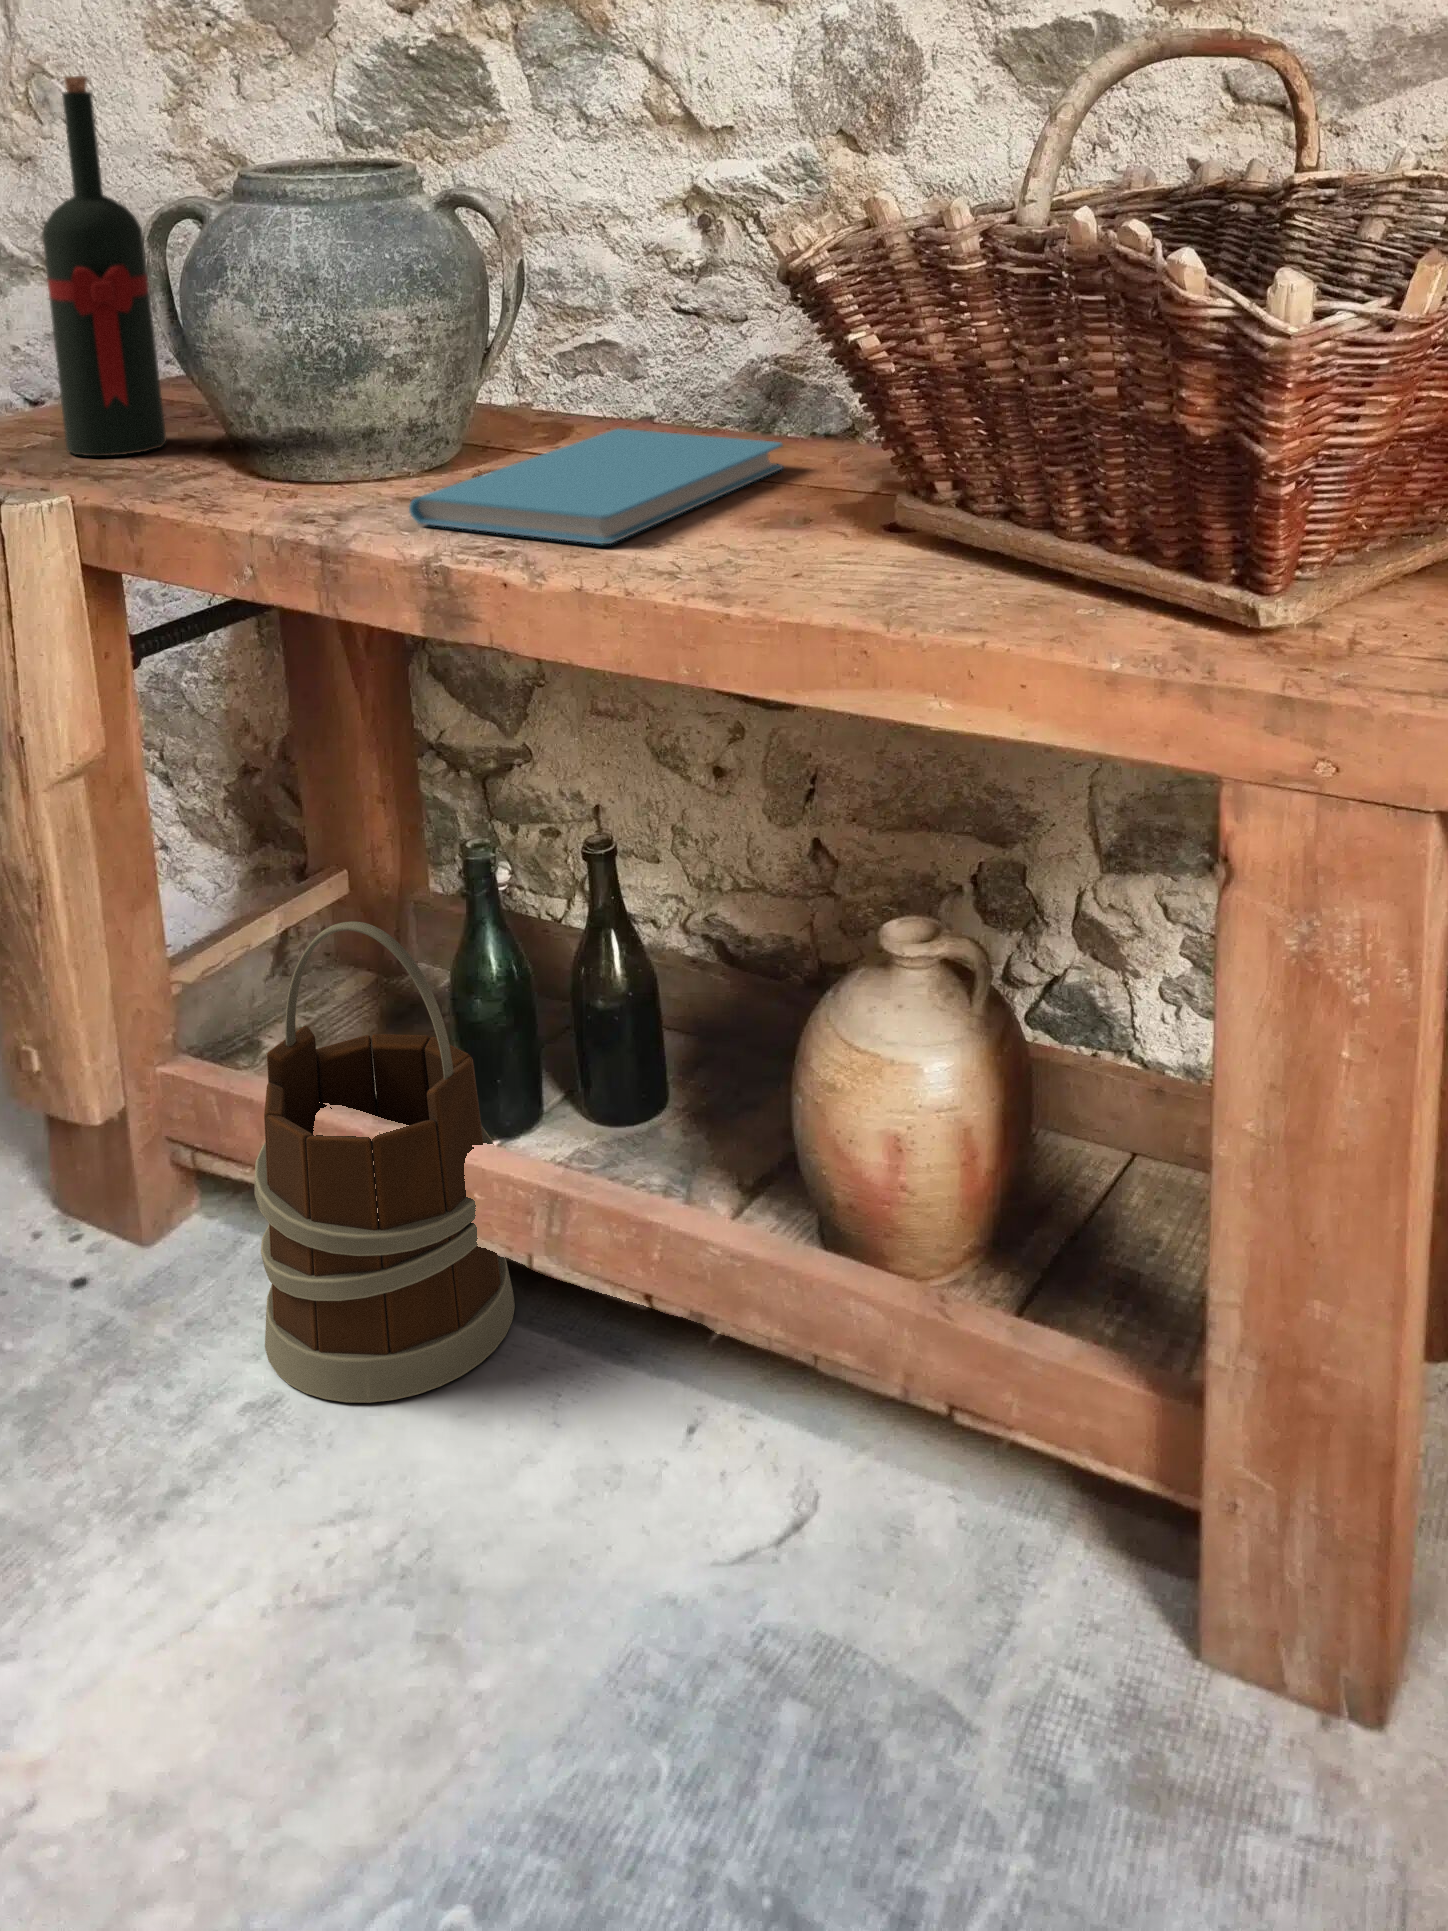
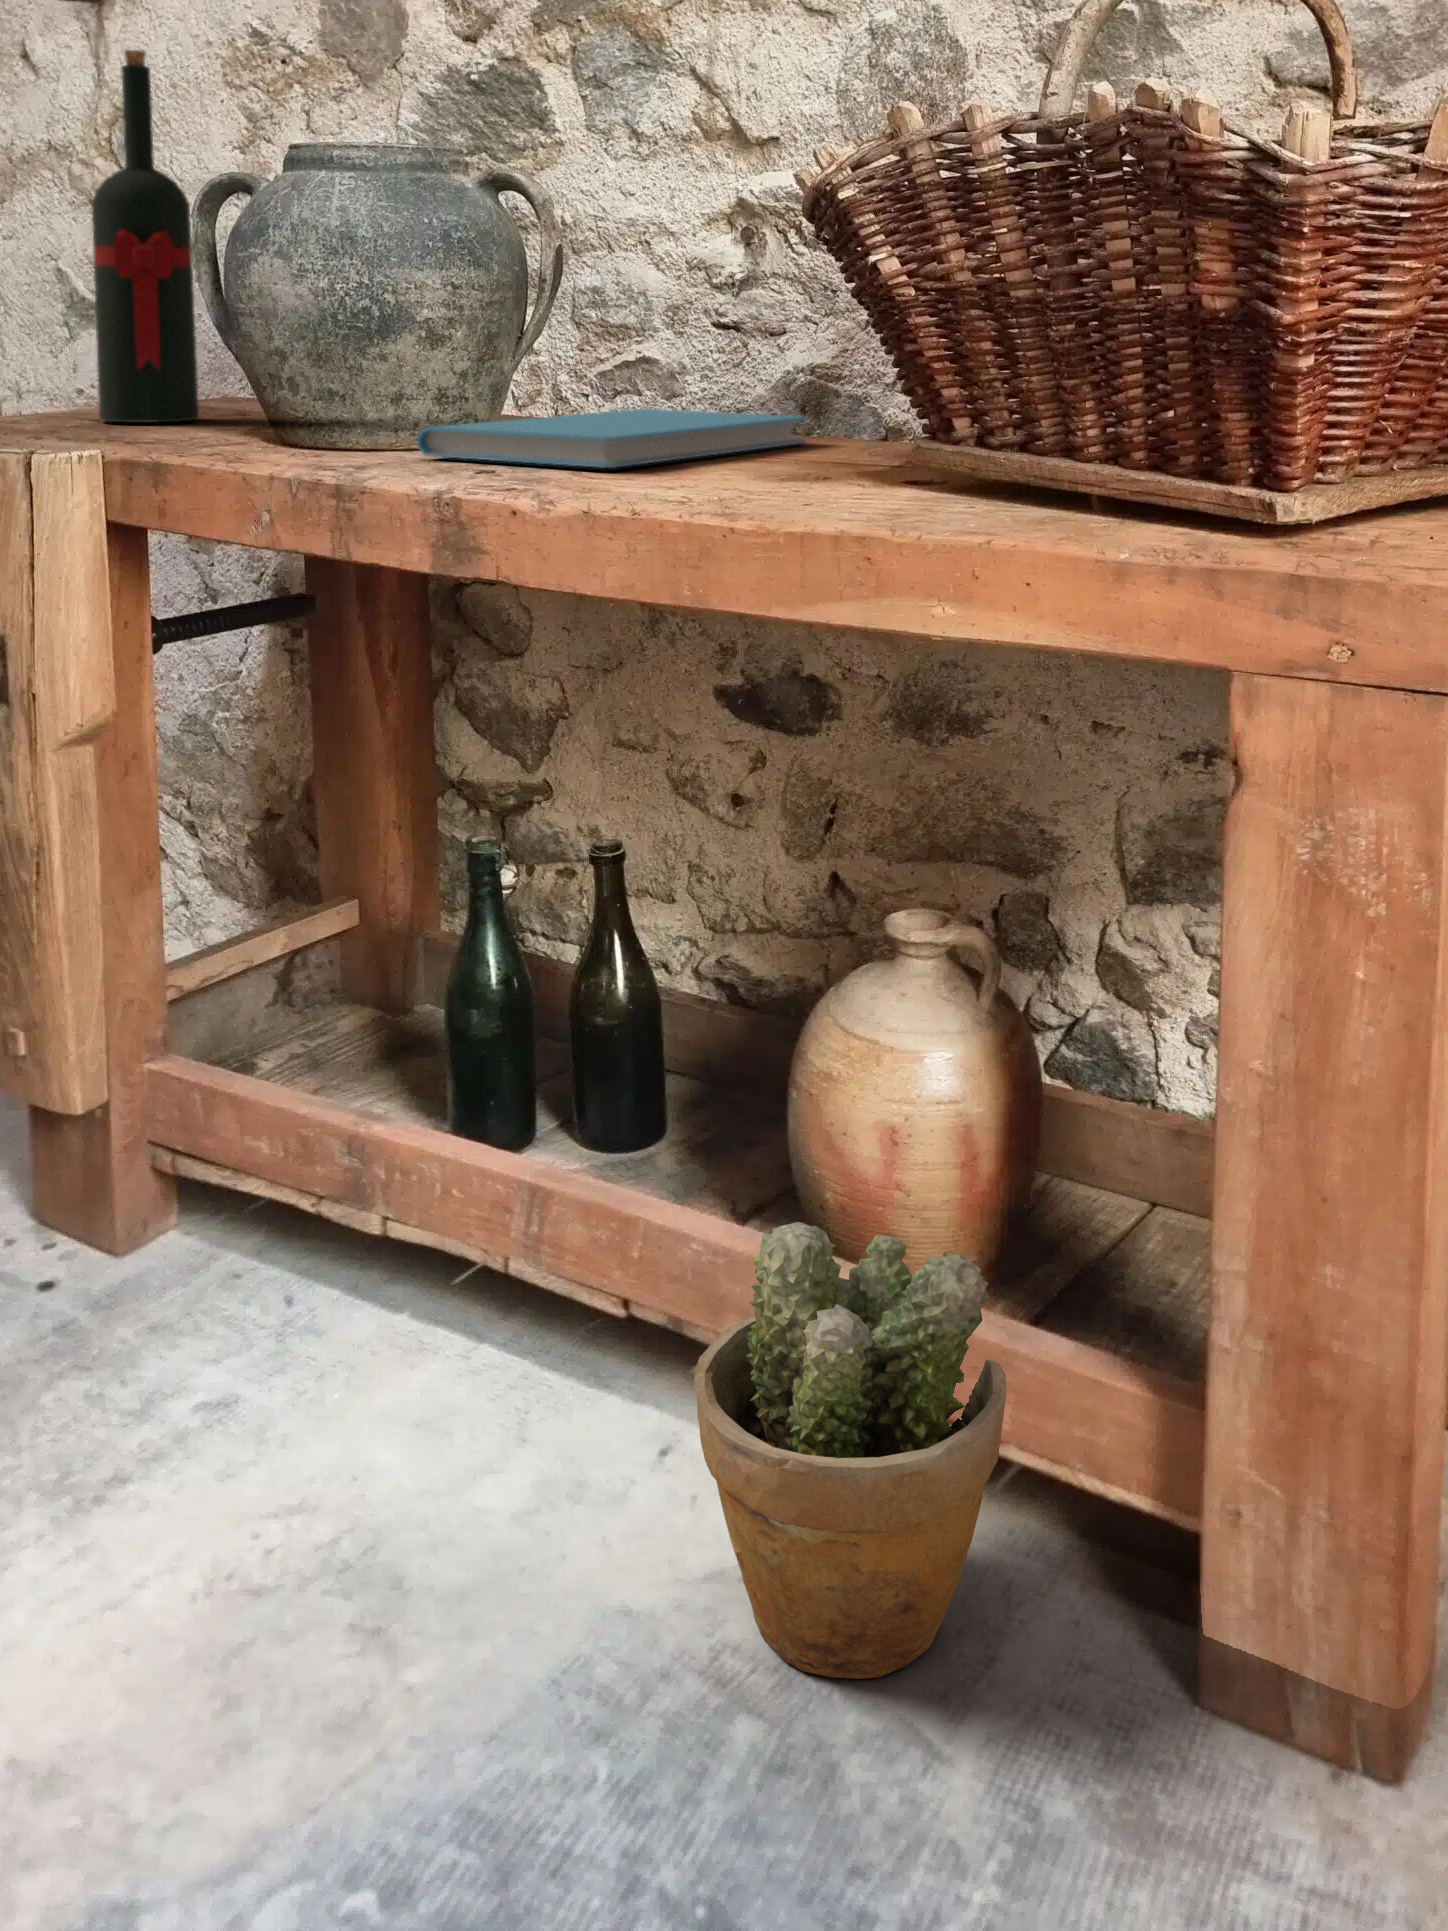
wooden bucket: present [254,921,515,1403] -> none [218,885,485,1407]
potted plant: none [736,1254,1021,1649] -> present [694,1222,1006,1679]

